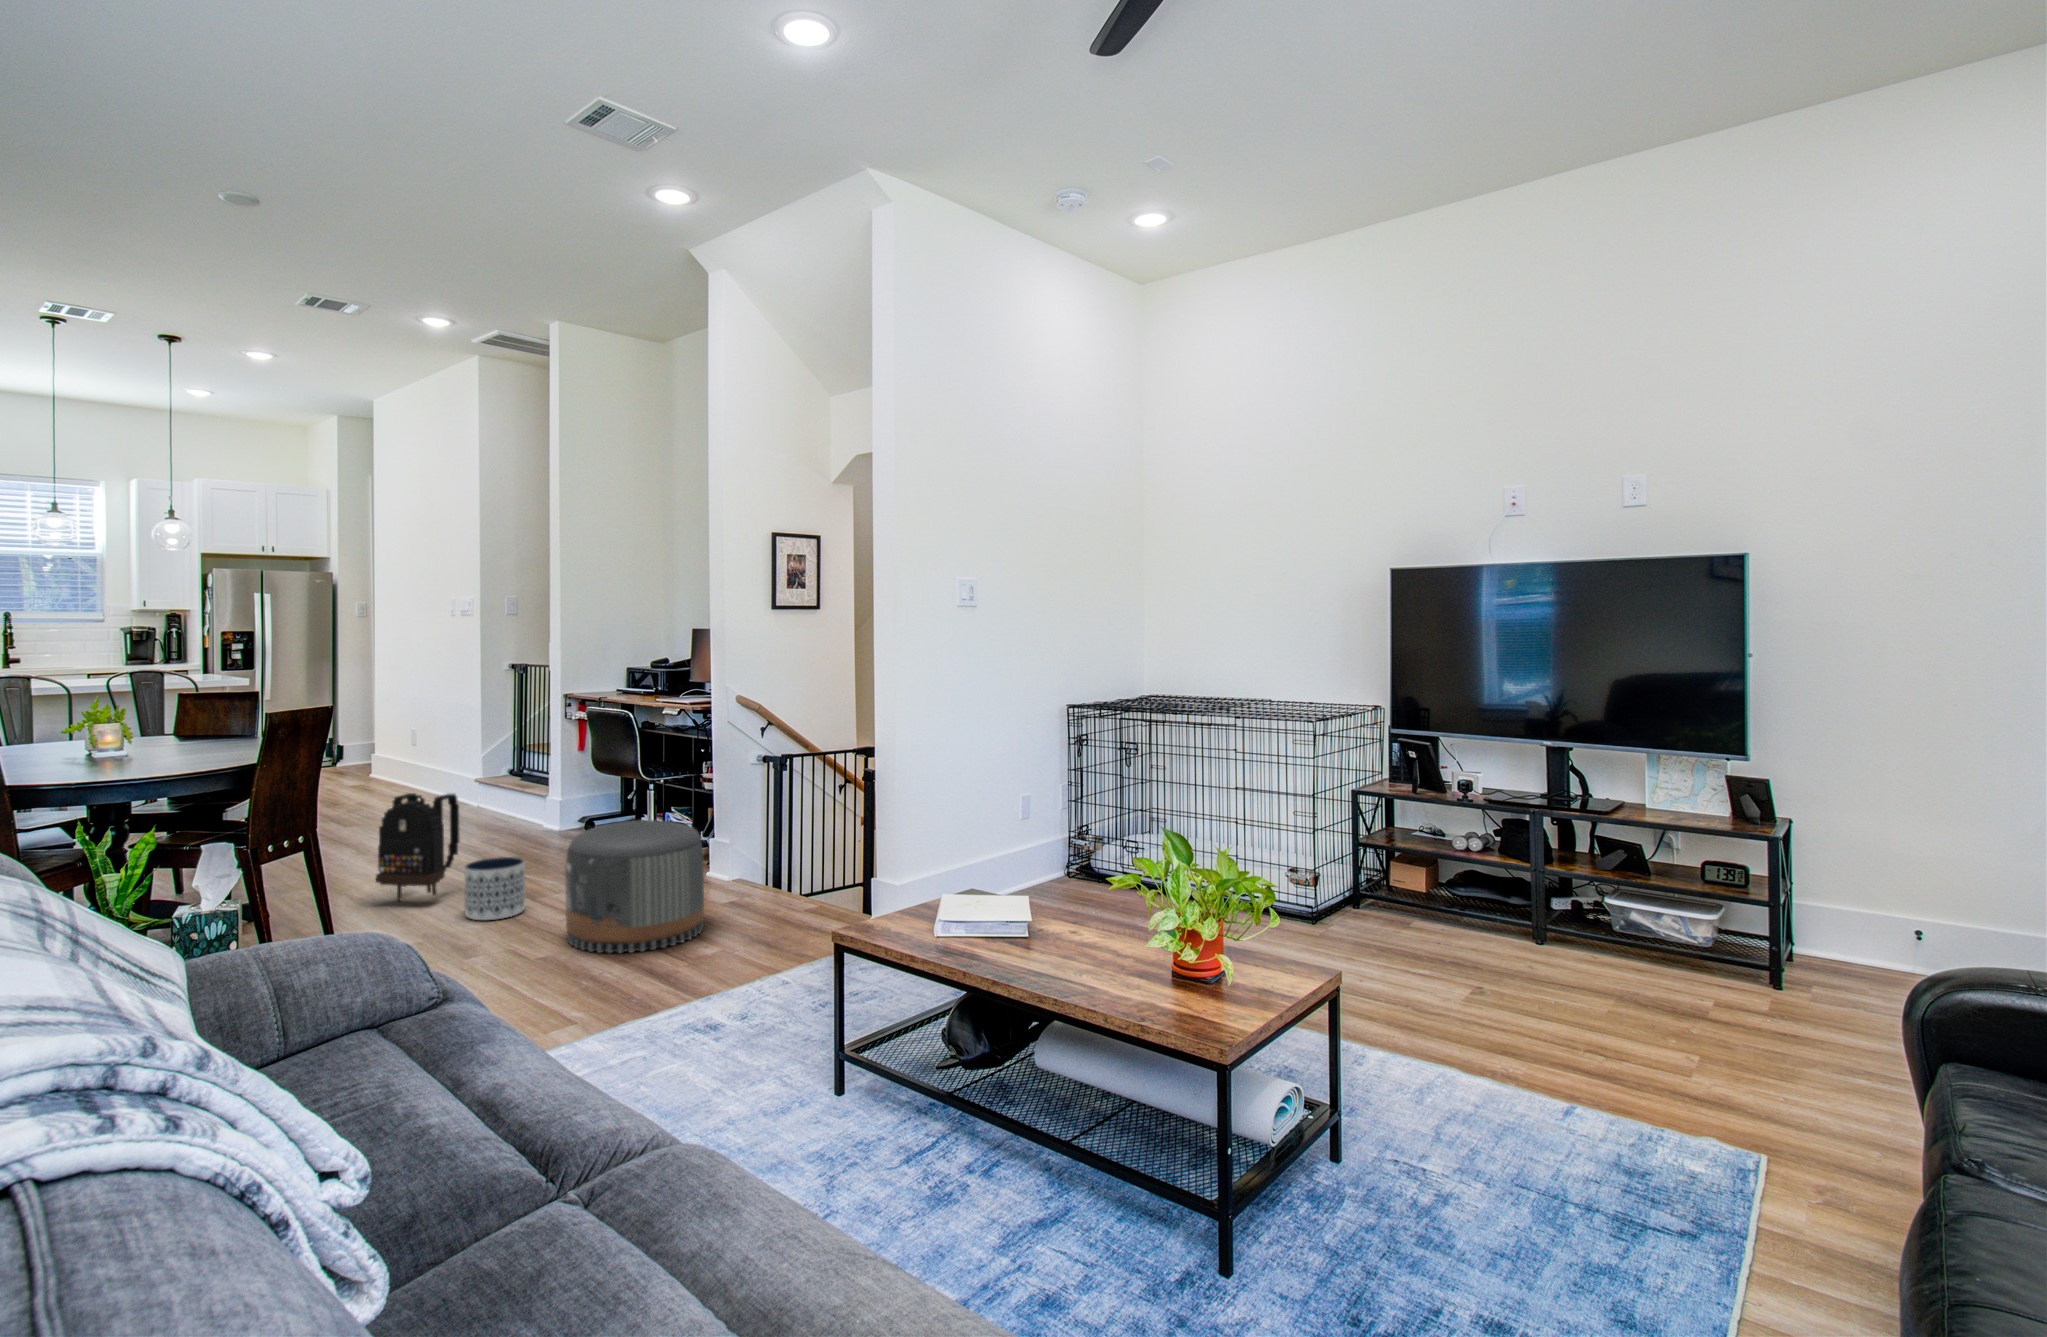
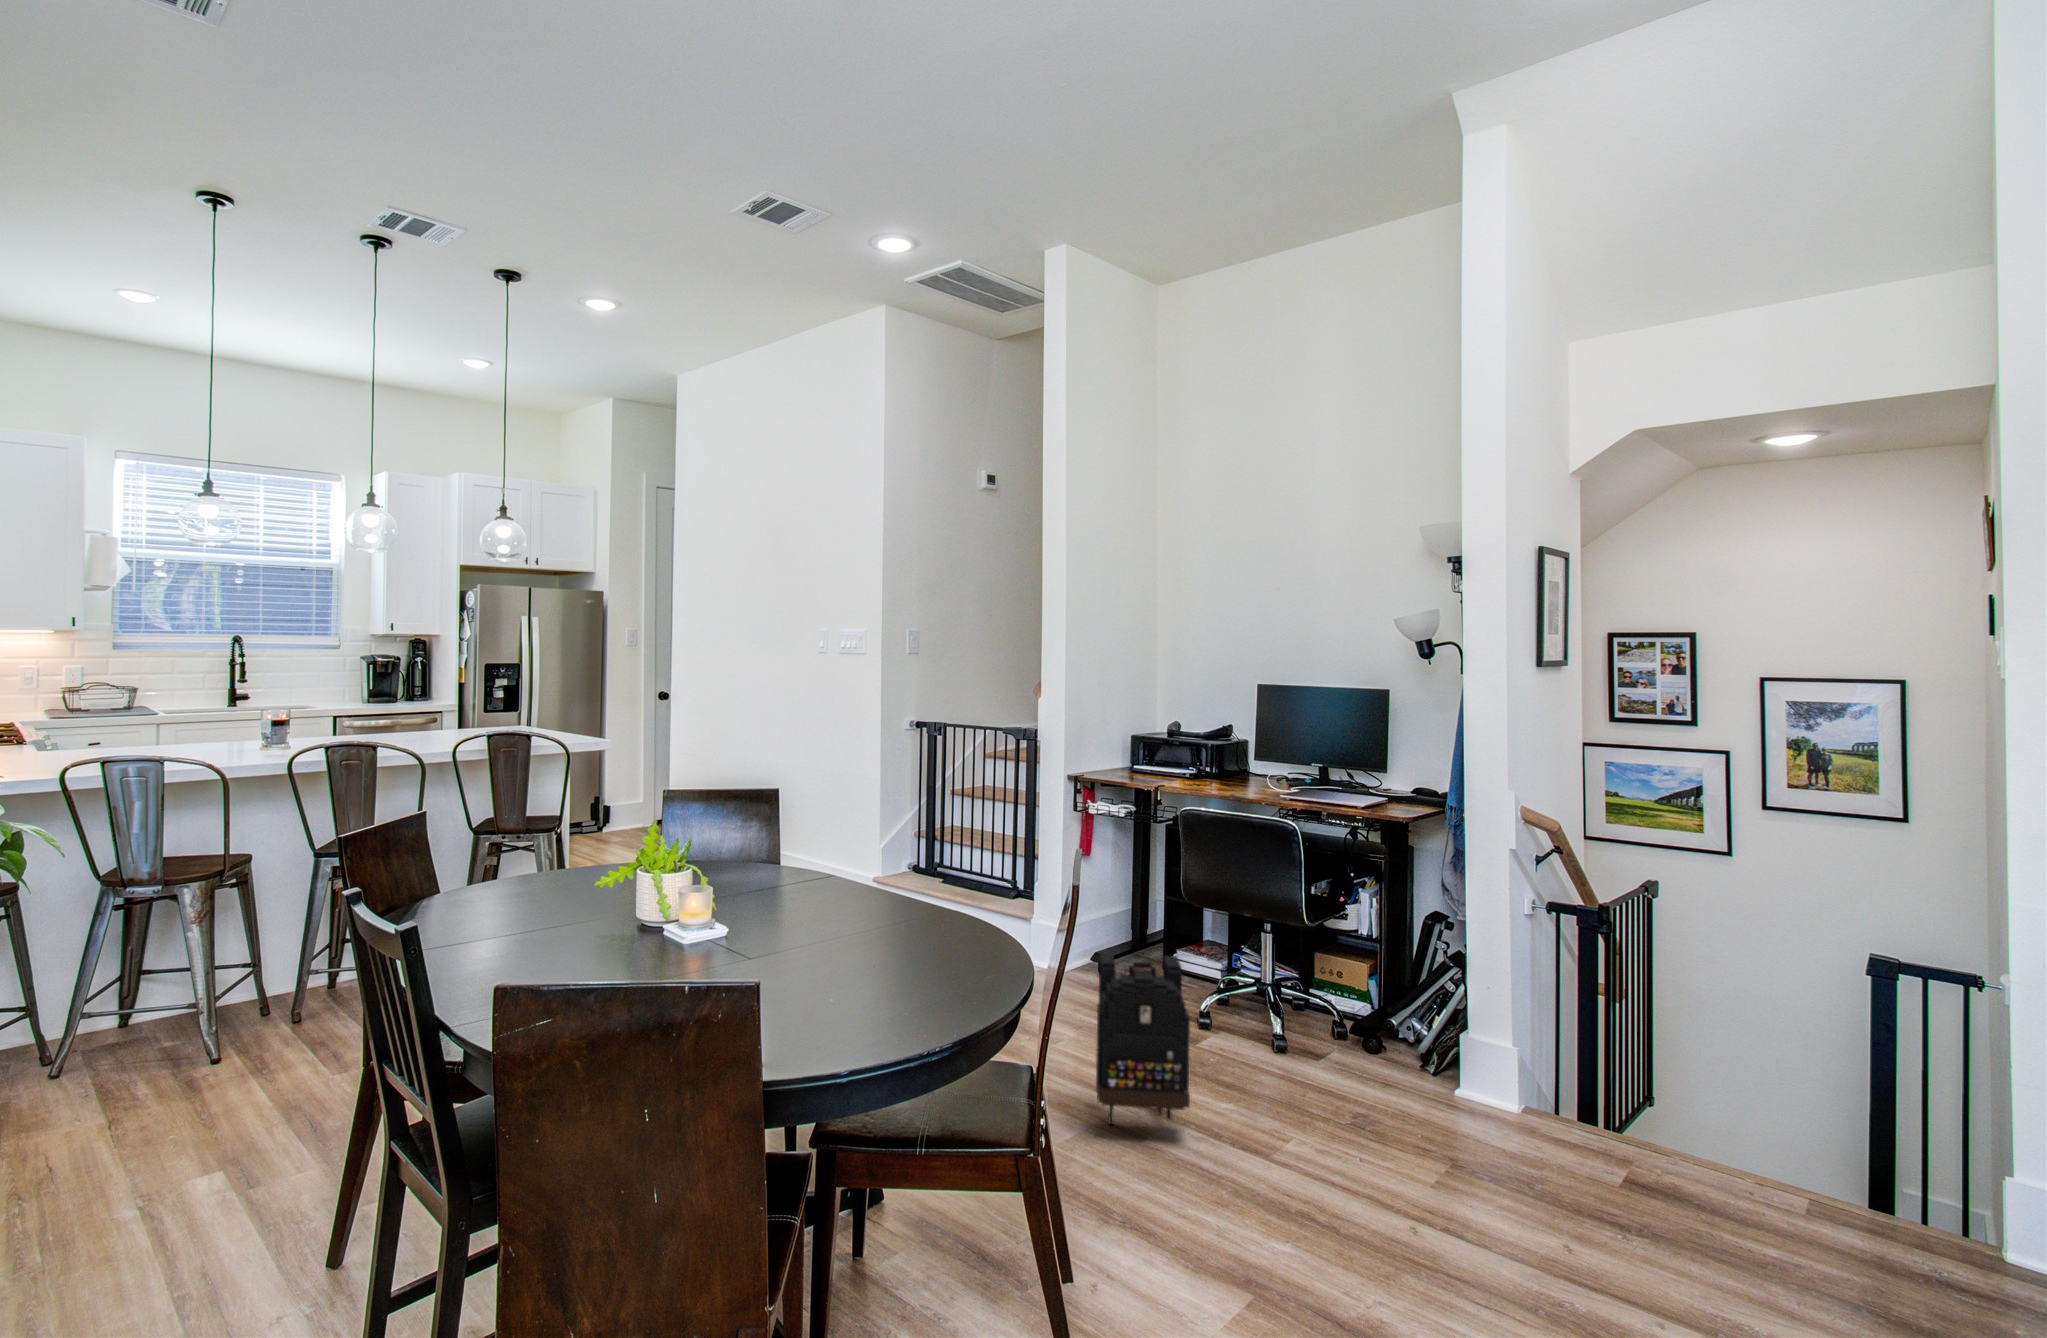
pouf: present [565,820,704,953] -> none [1511,1026,1767,1288]
planter: present [465,857,525,920] -> none [1270,1066,1362,1182]

